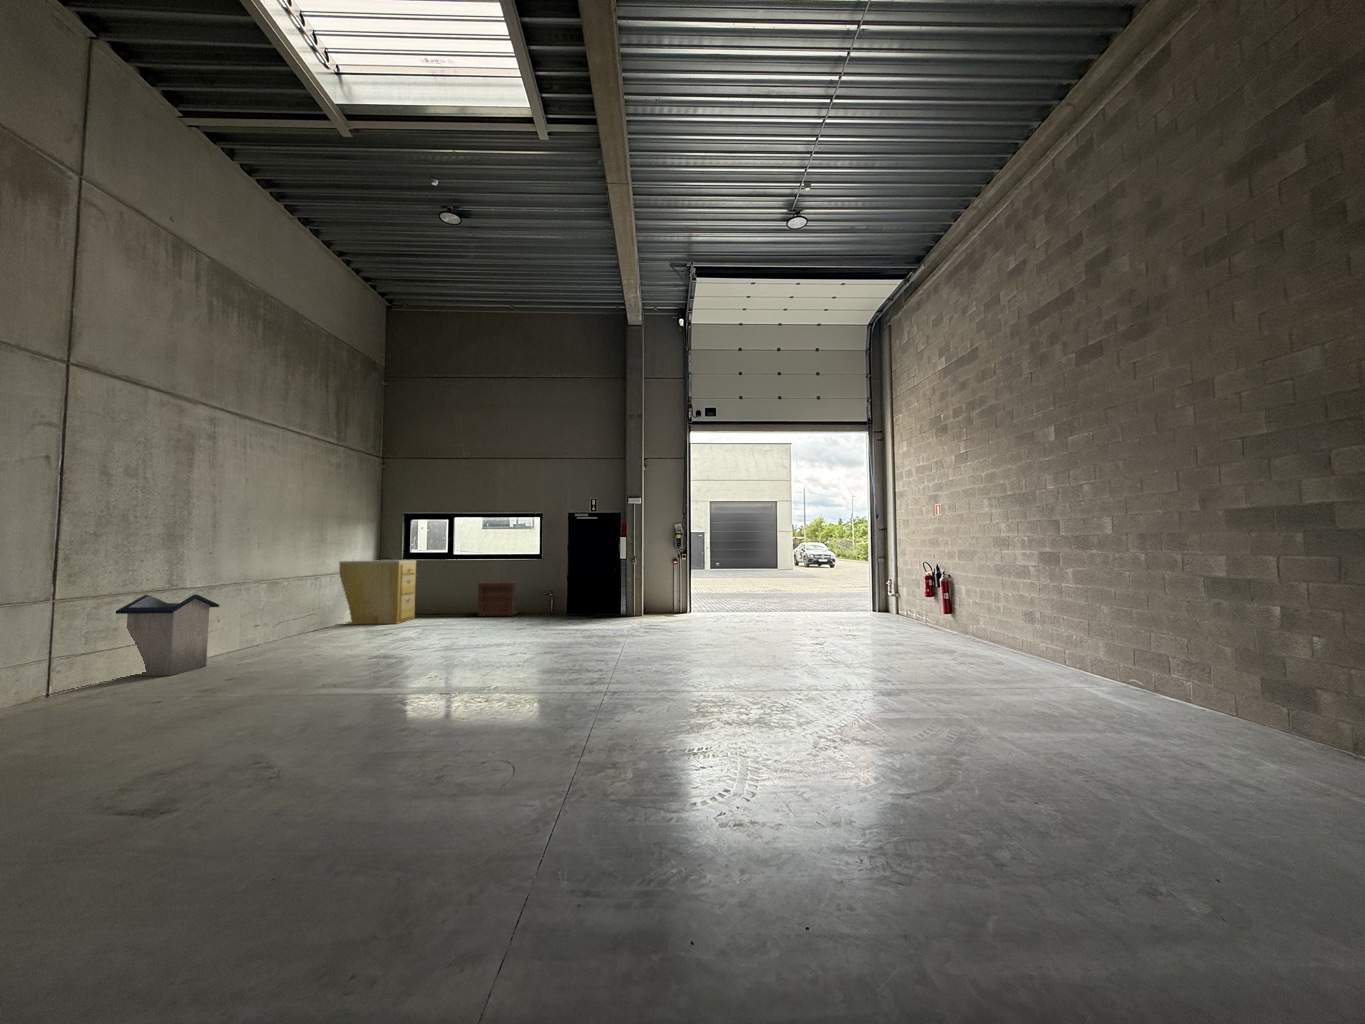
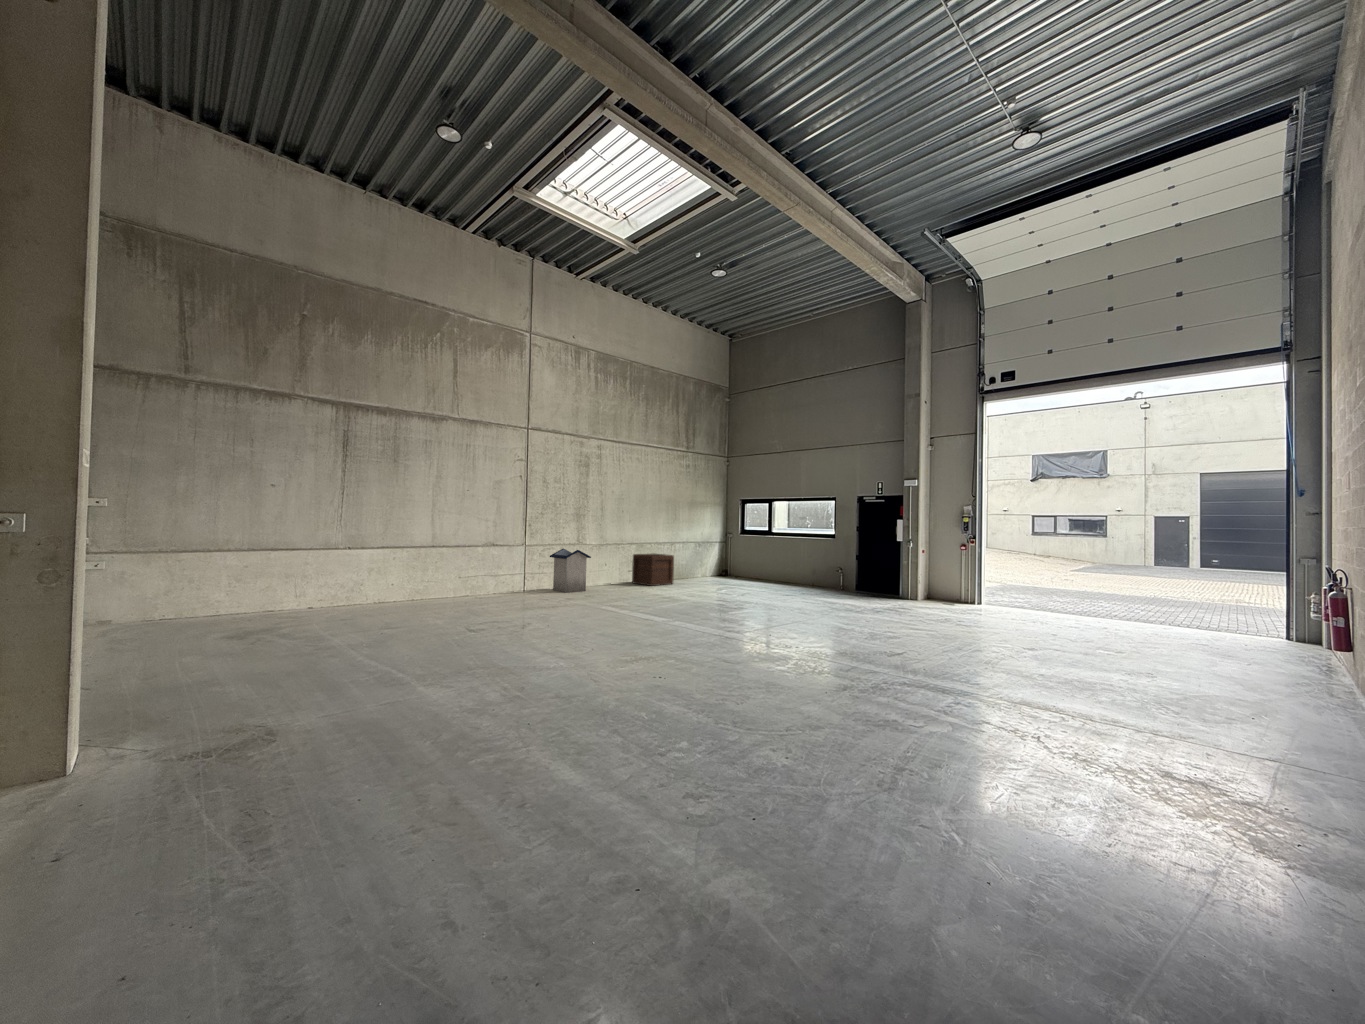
filing cabinet: present [339,560,416,625] -> none [686,534,736,583]
wooden crate: present [478,581,519,616] -> present [632,554,674,586]

